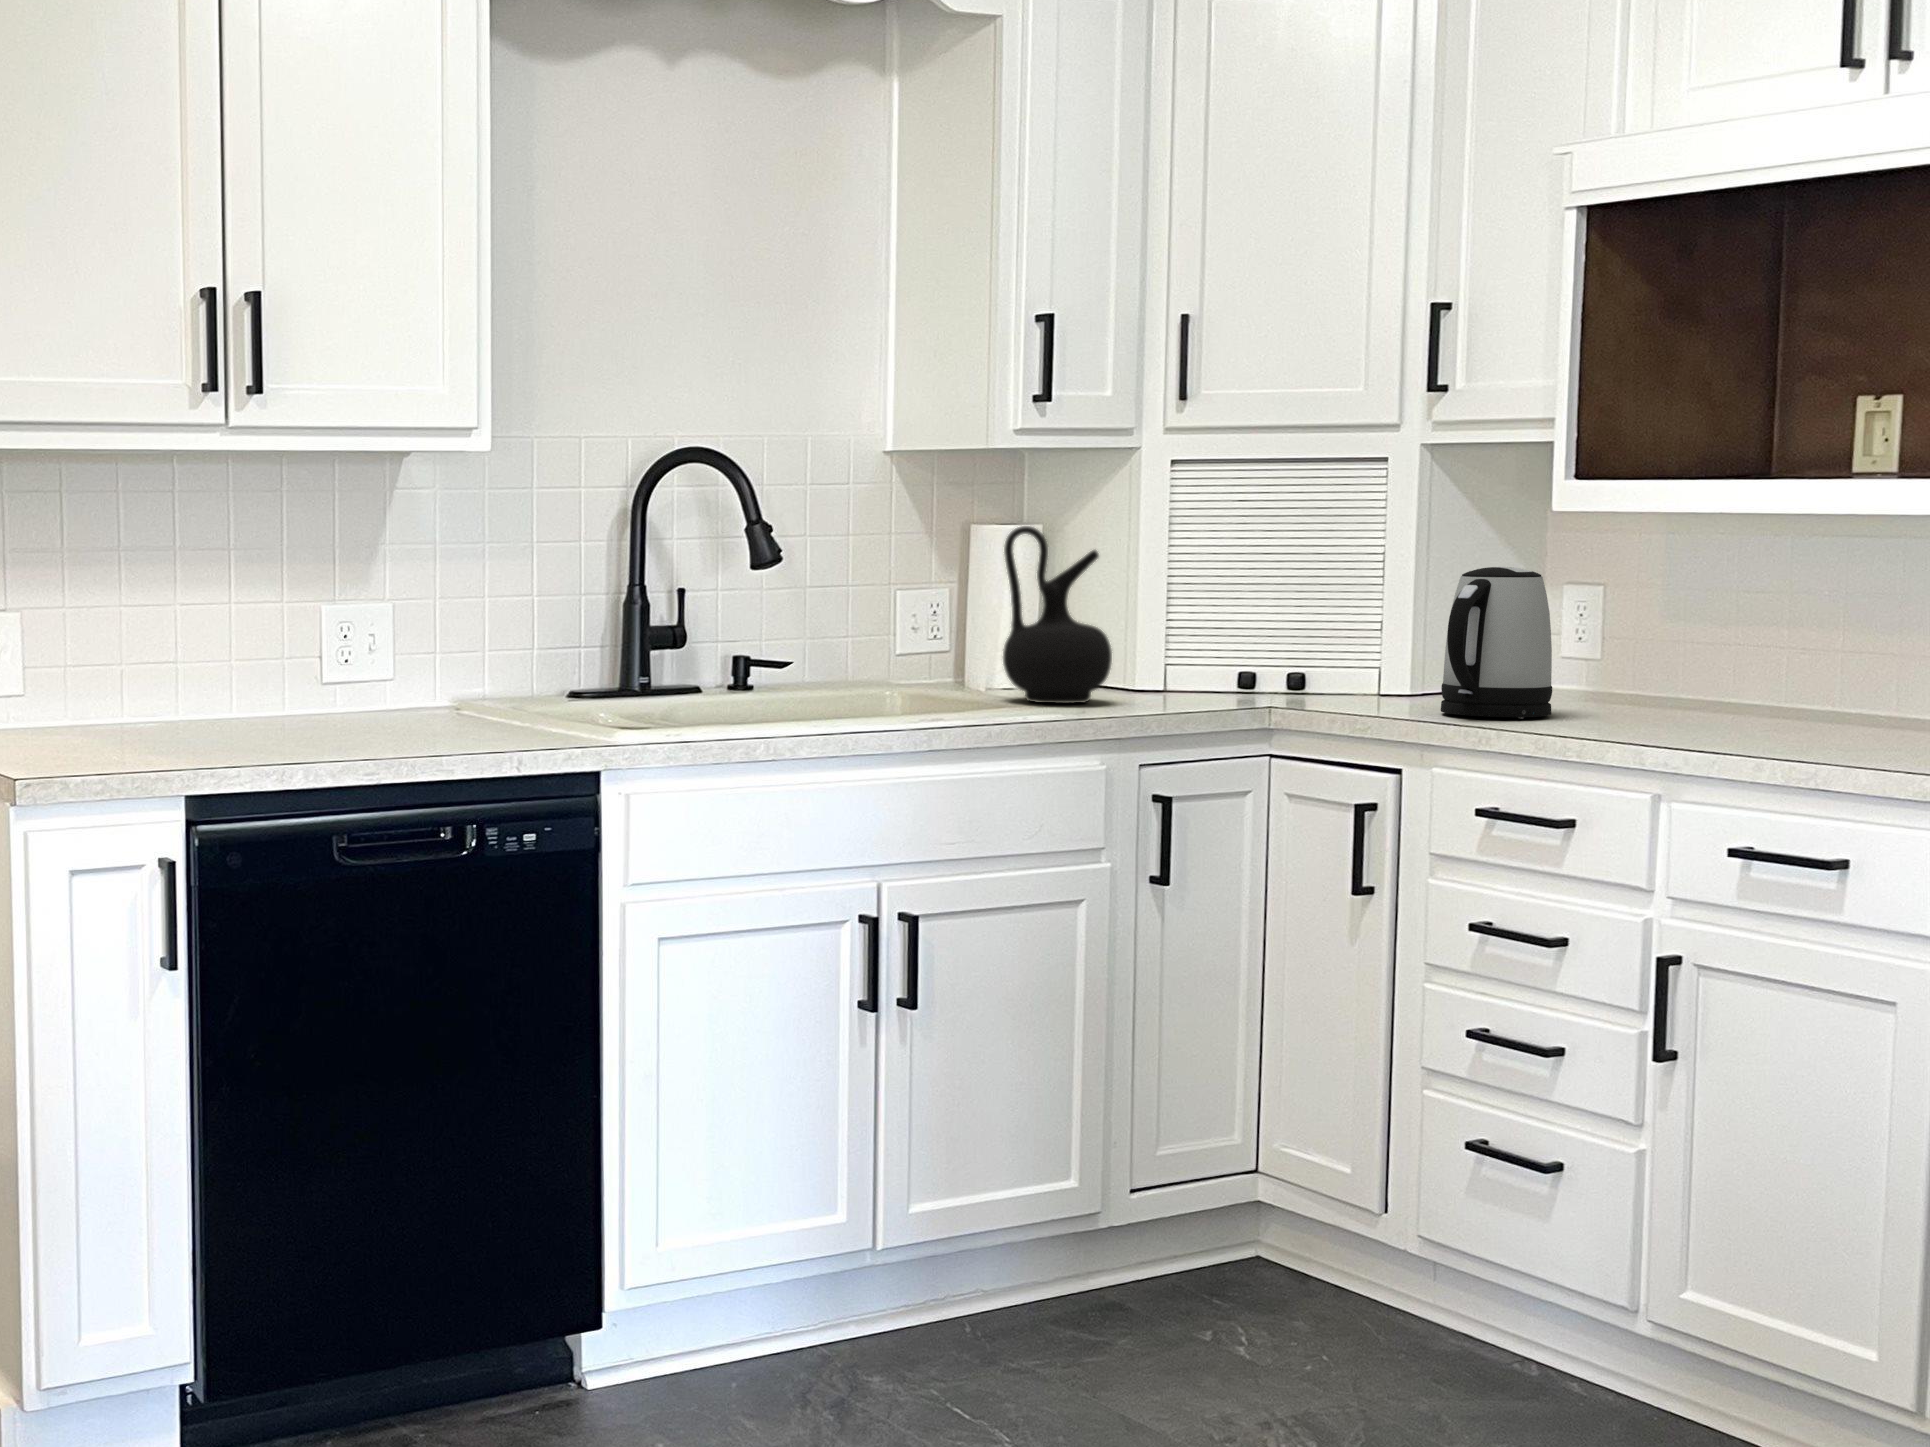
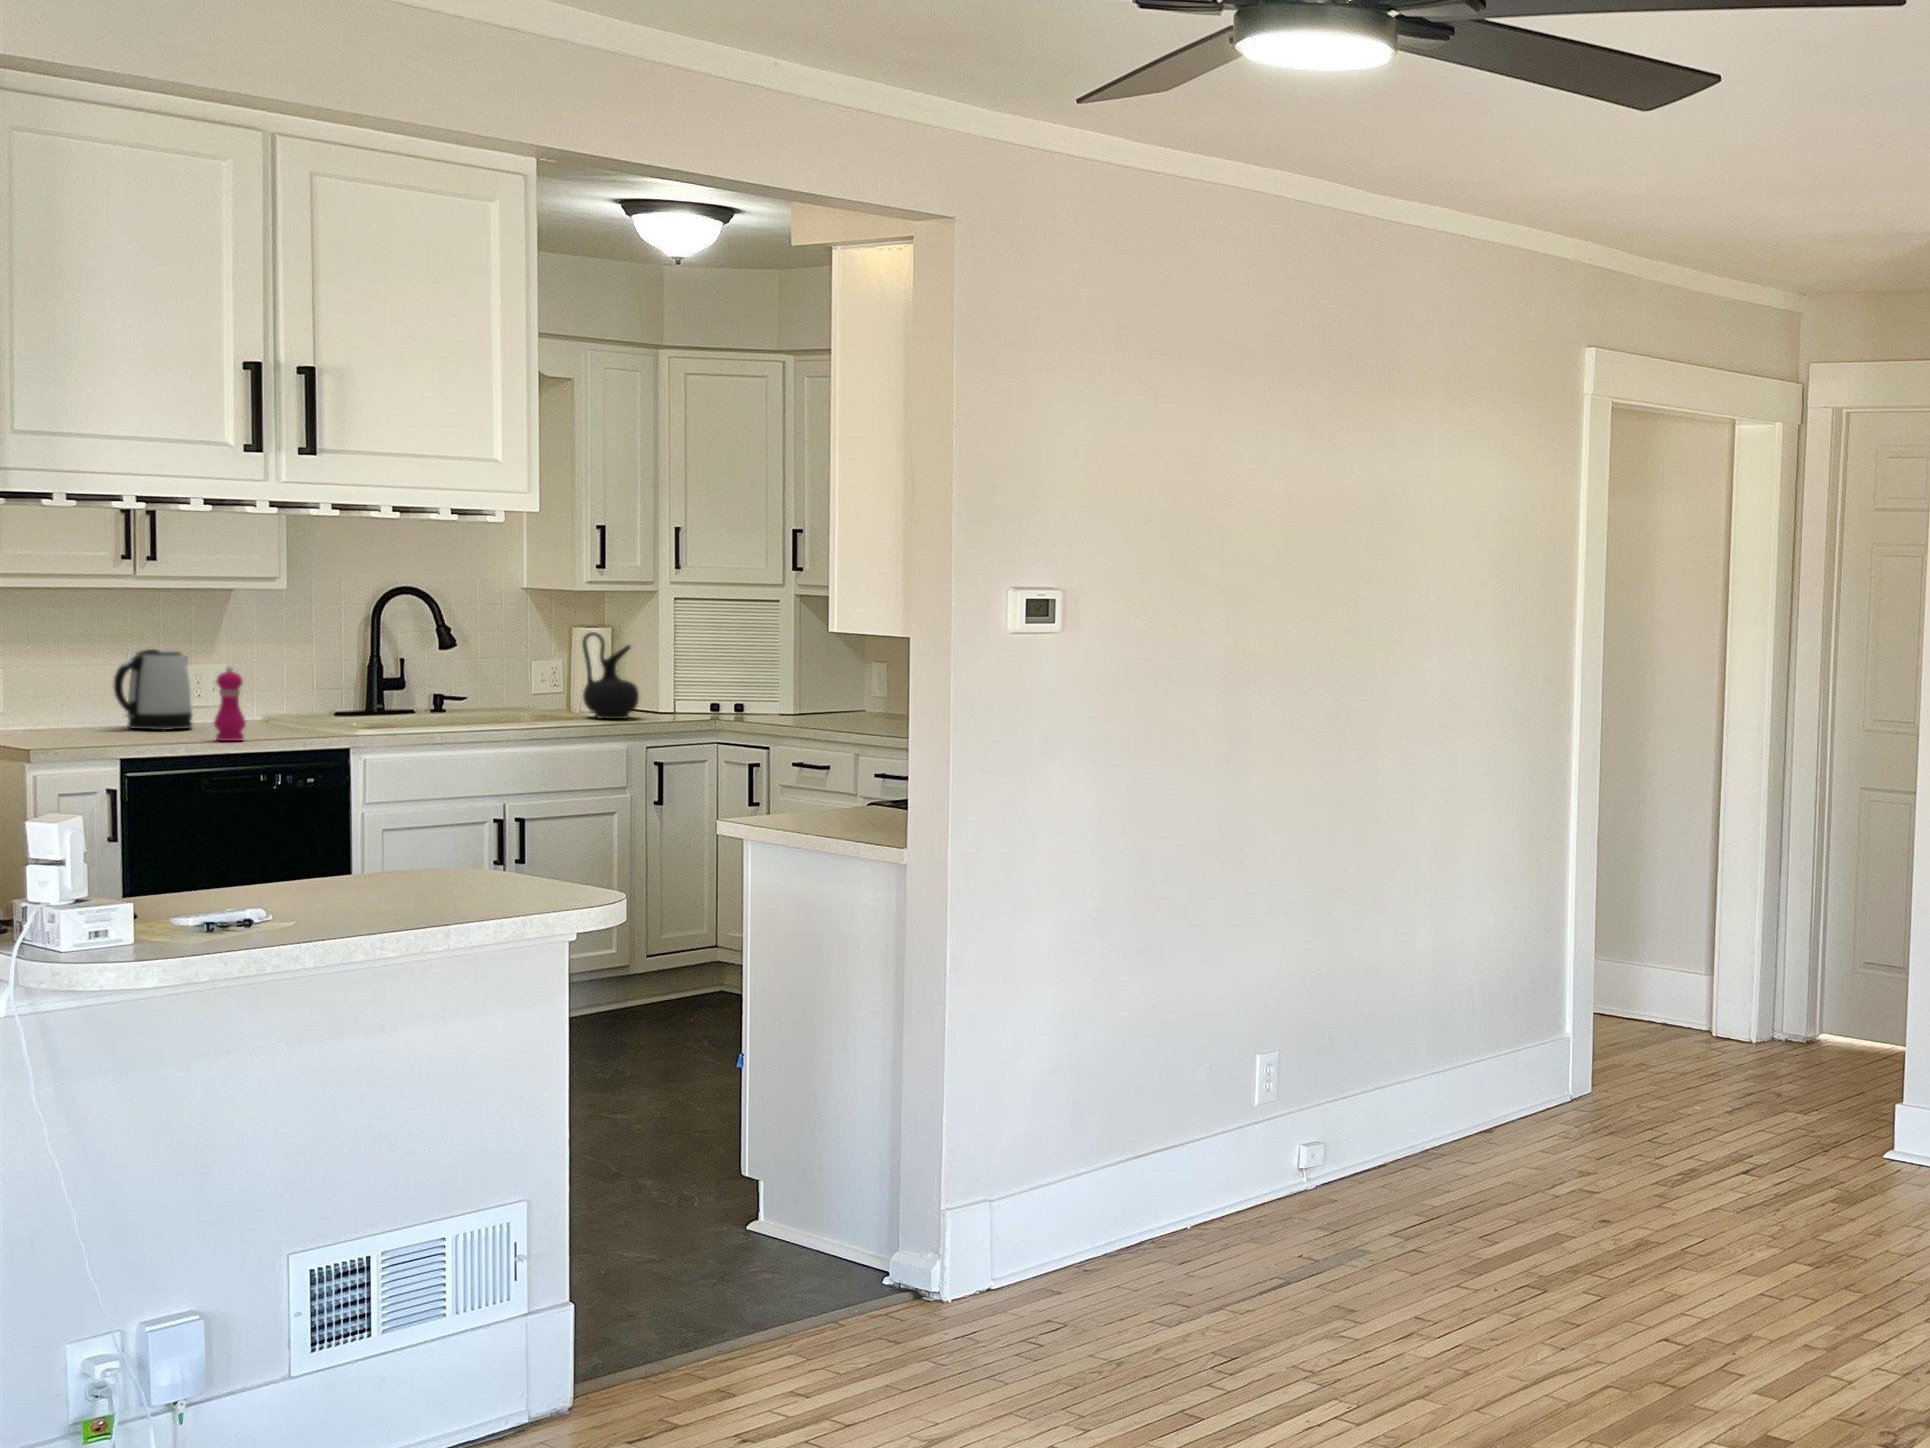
kettle: present [1441,567,1552,719] -> present [114,649,192,730]
pepper mill: none [355,598,411,755] -> present [214,666,246,741]

